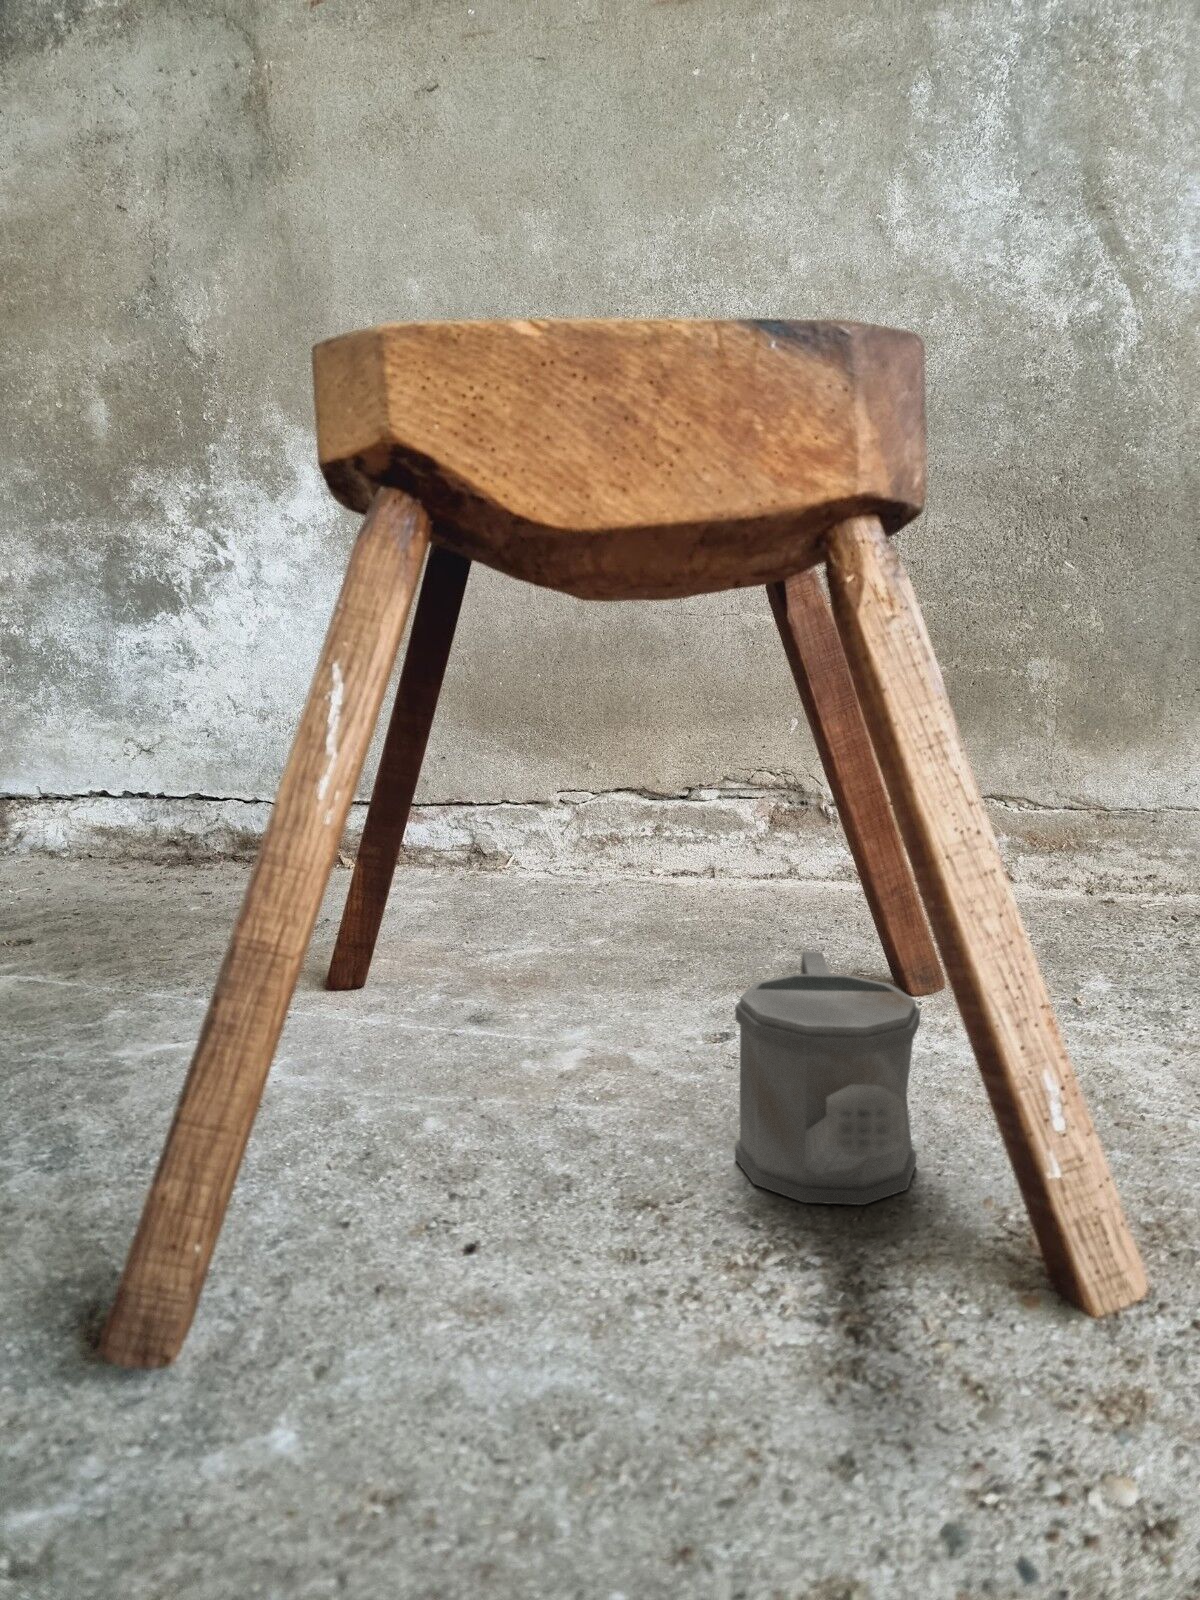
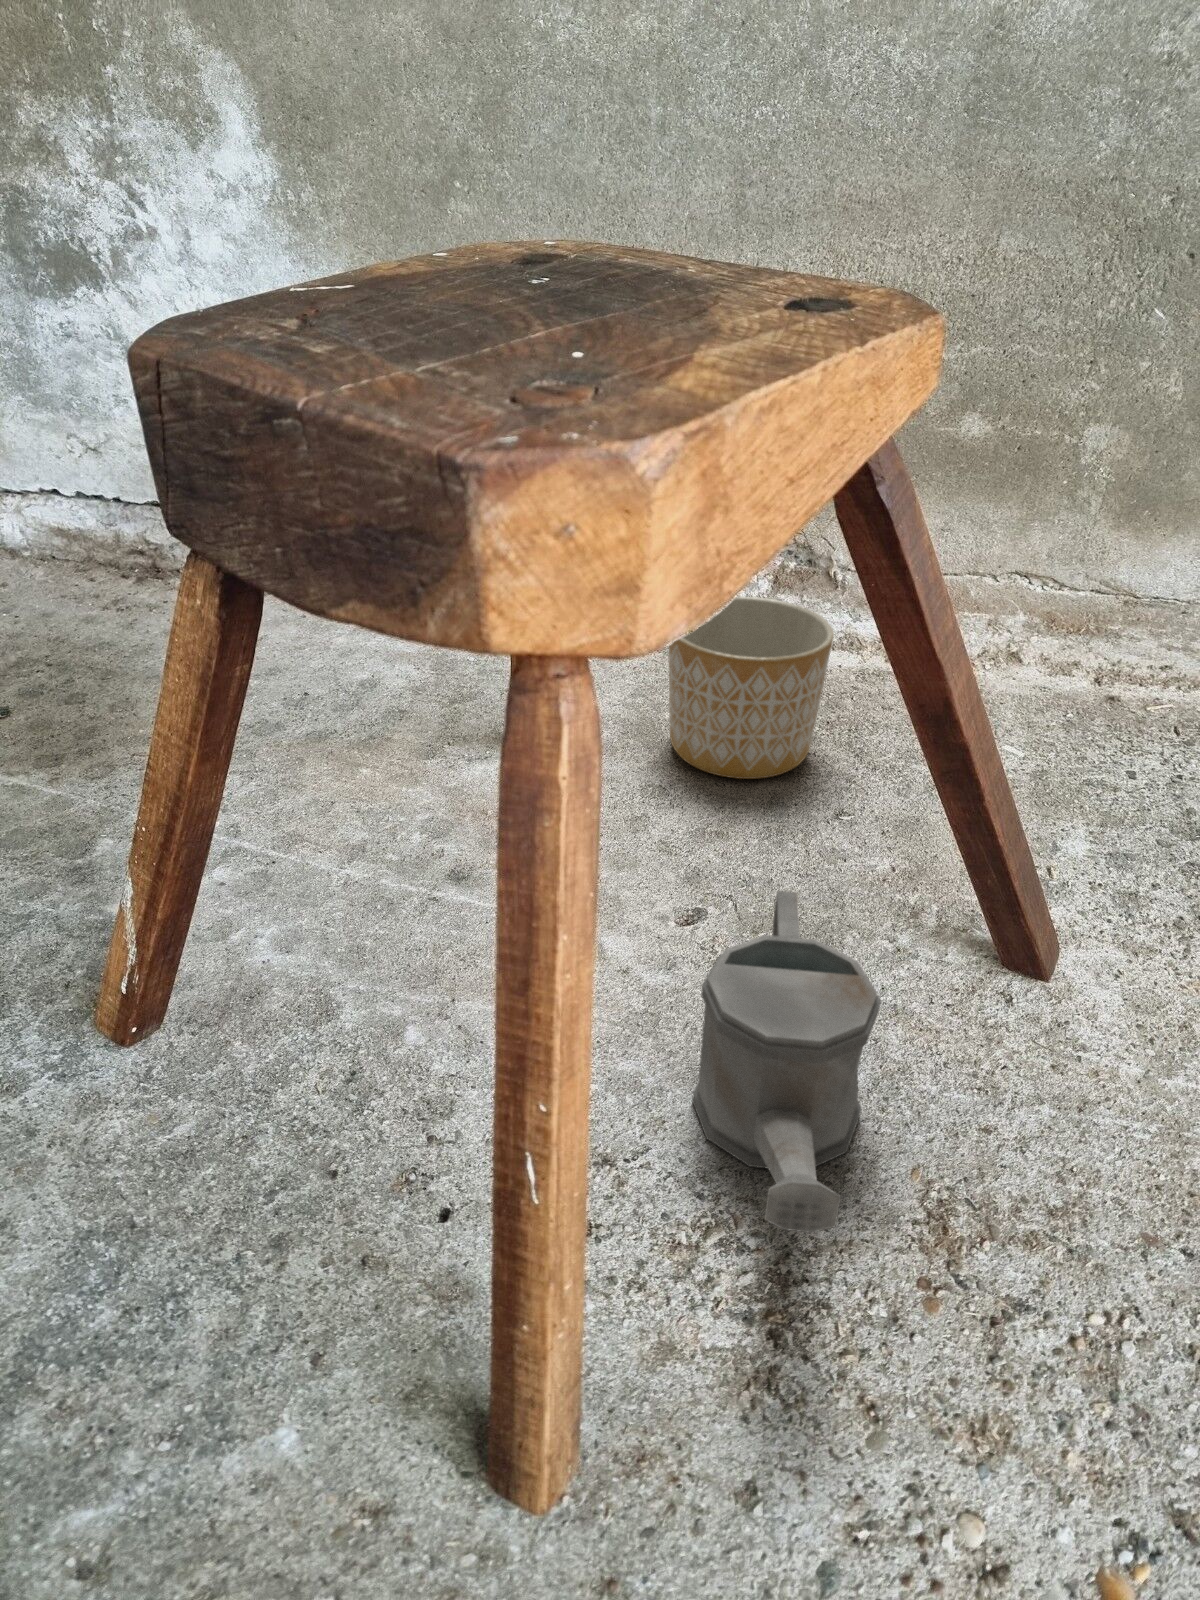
planter: none [675,802,829,955] -> present [668,596,834,779]

